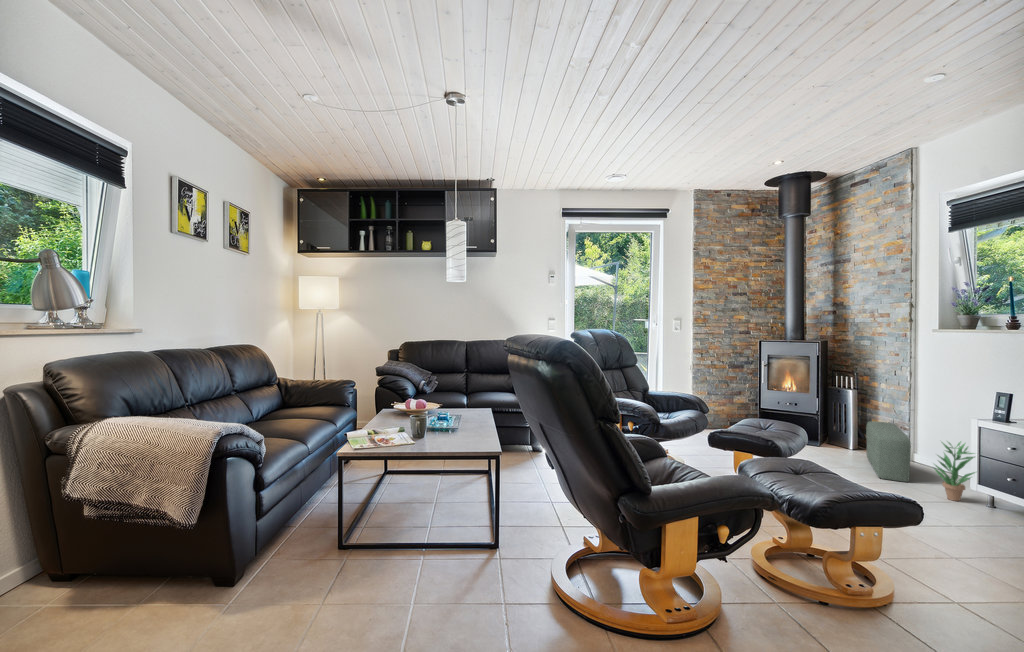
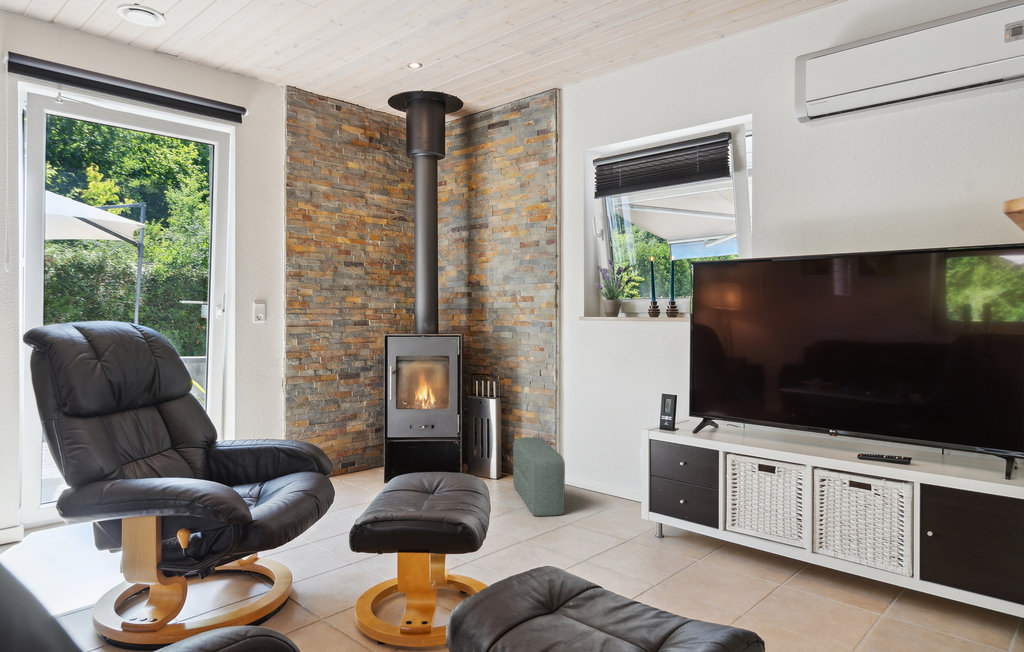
potted plant: present [934,441,975,501] -> none [589,456,633,532]

